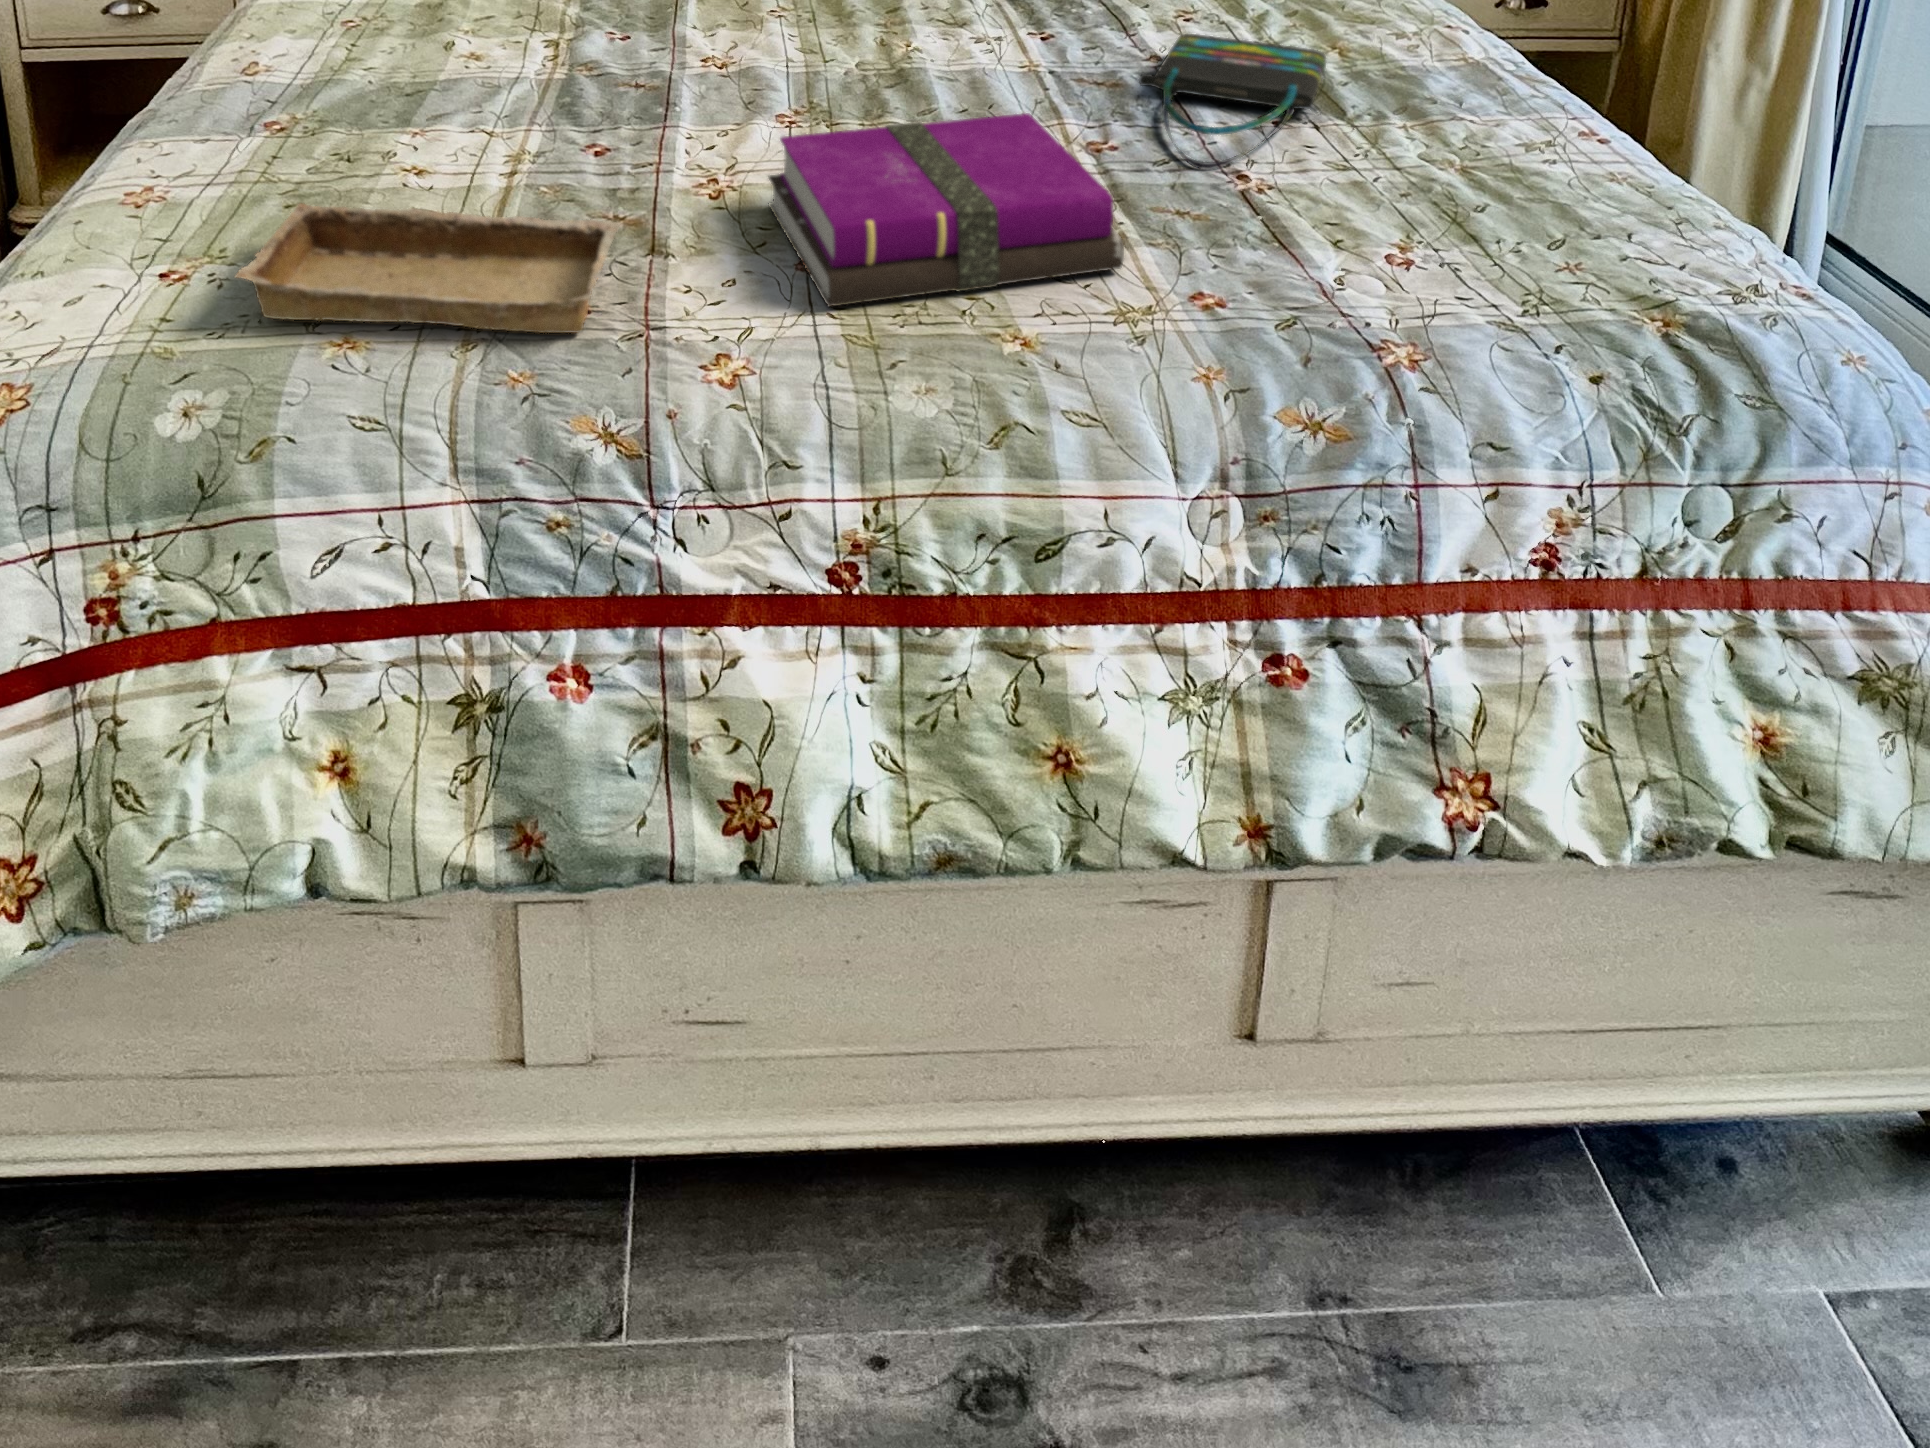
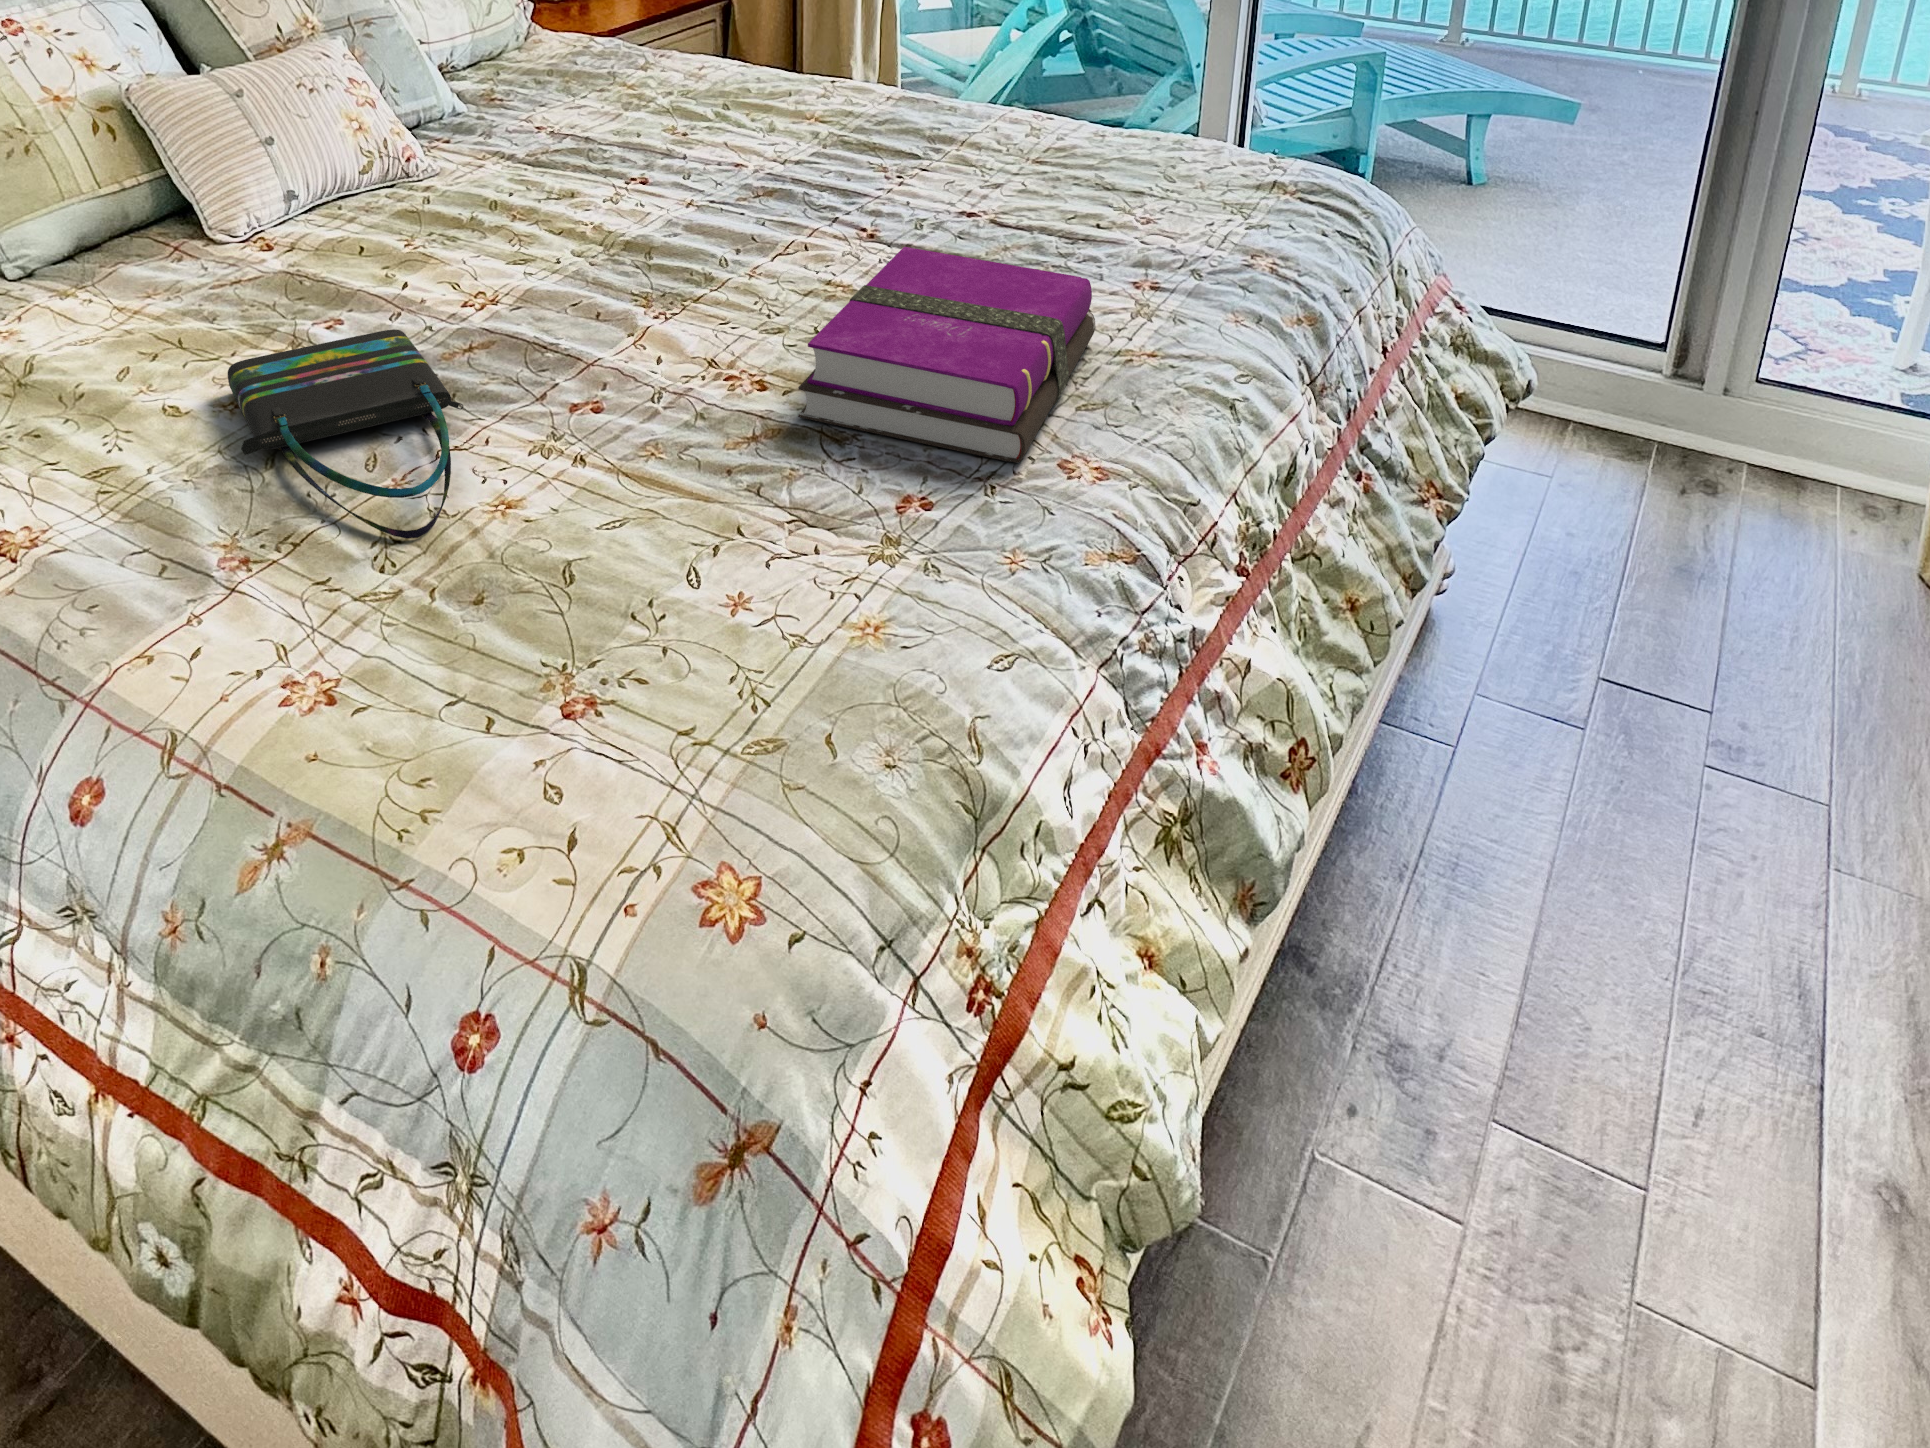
tote bag: present [1139,34,1326,169] -> present [228,329,463,538]
tray: present [235,204,620,333] -> none [527,480,959,757]

